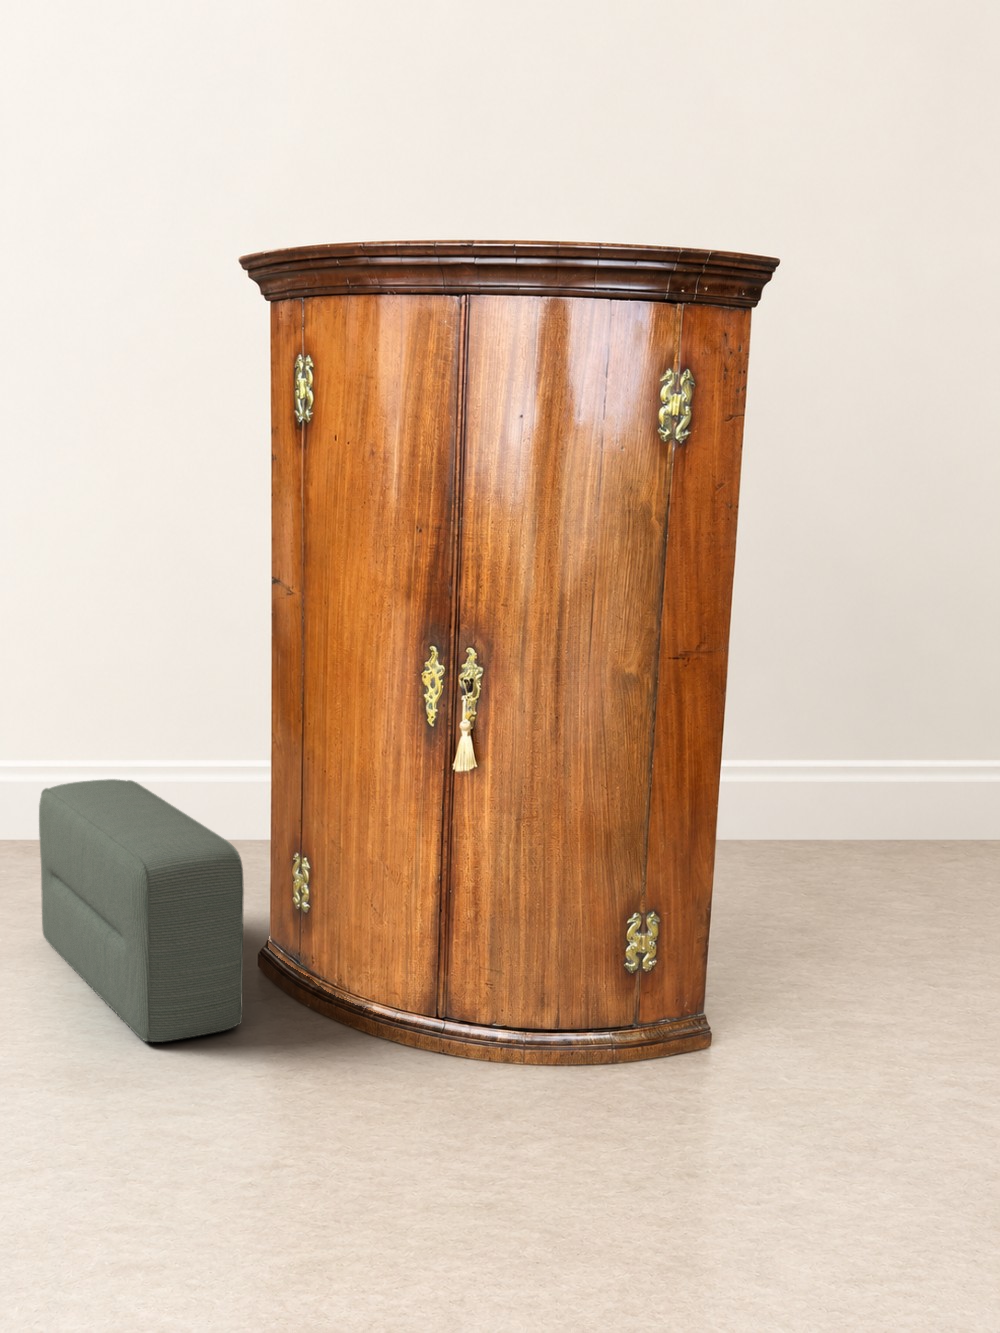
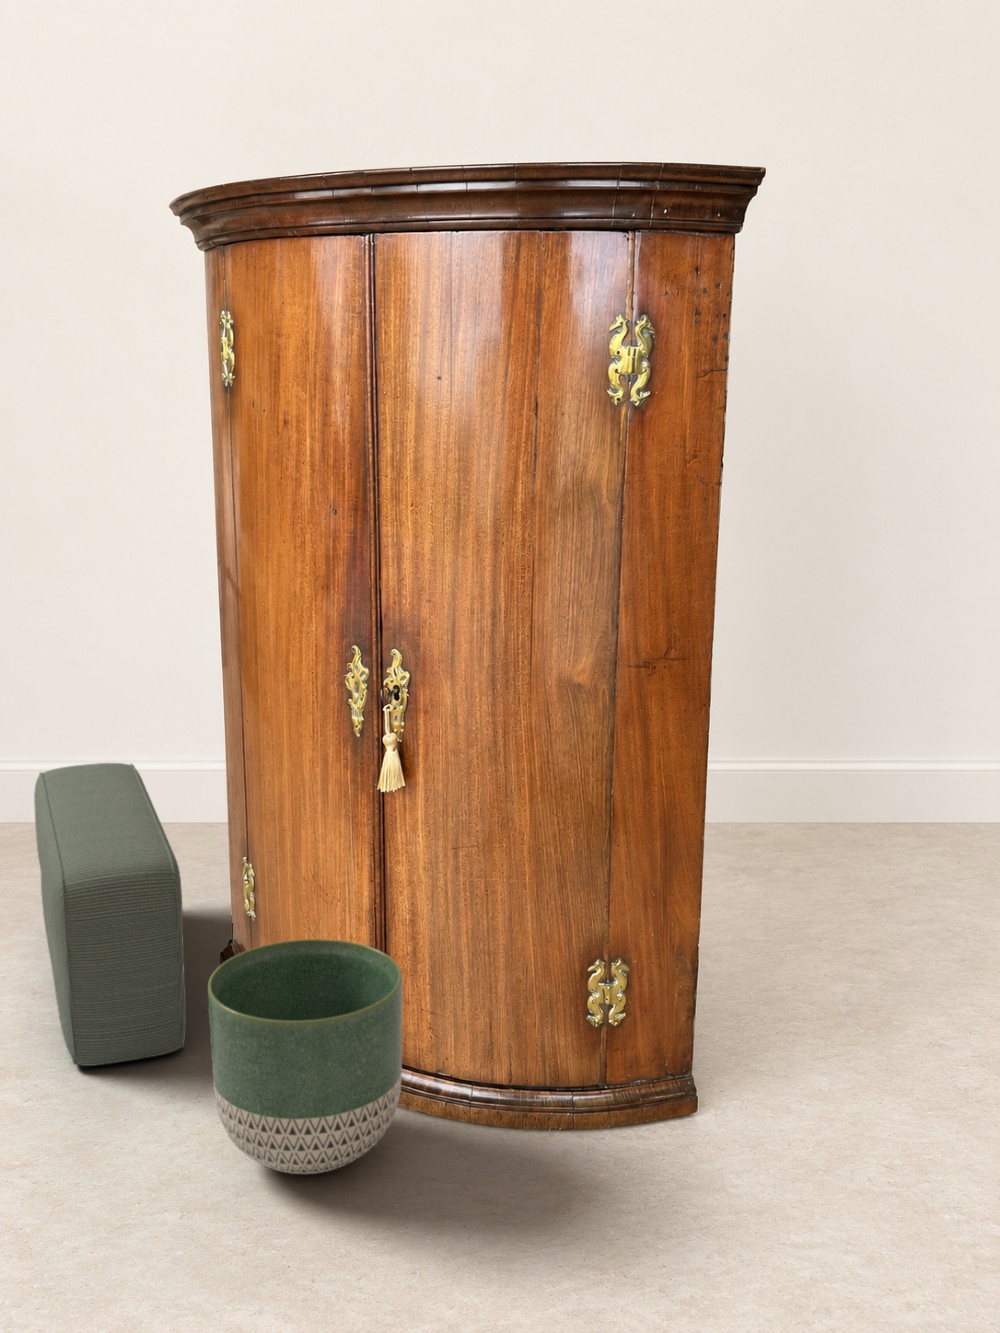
planter: none [317,907,485,1104] -> present [208,939,403,1174]

